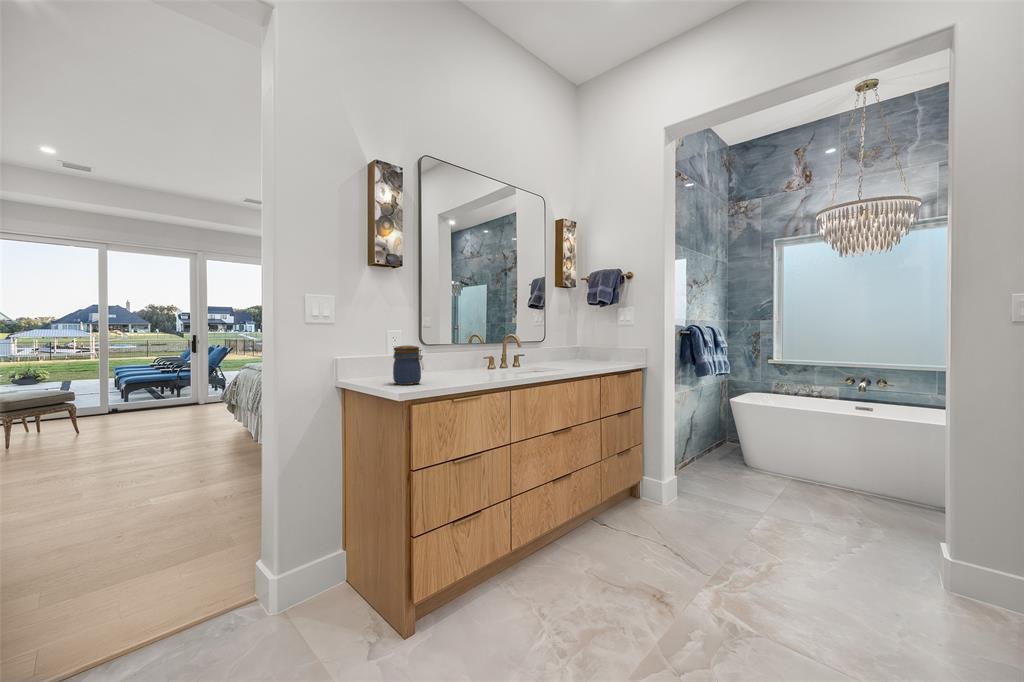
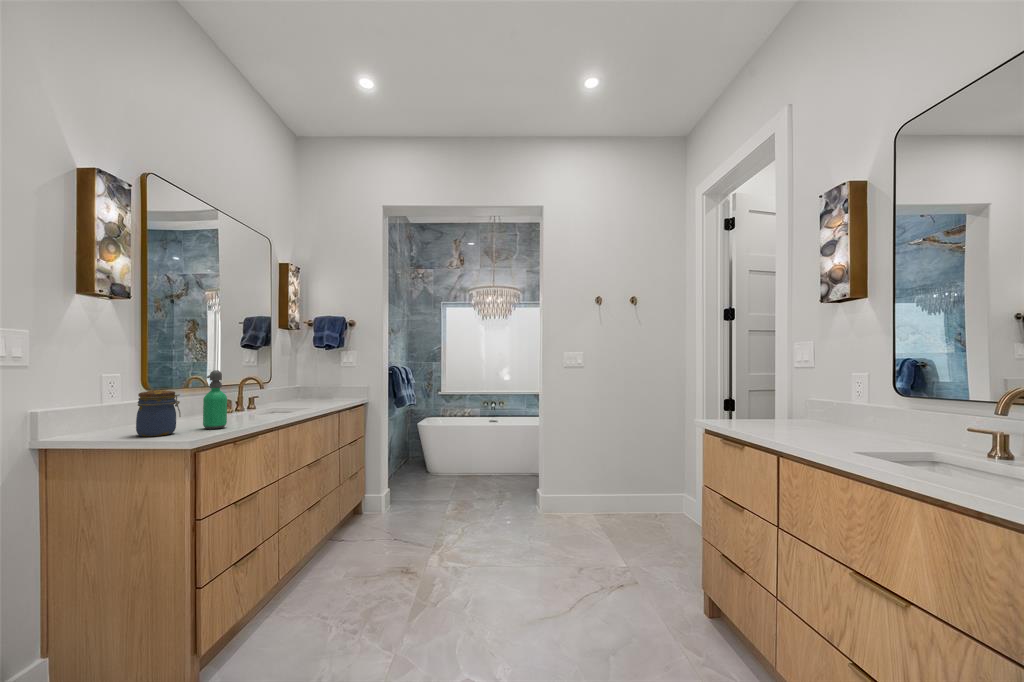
soap dispenser: none [443,328,464,383] -> present [203,370,227,429]

